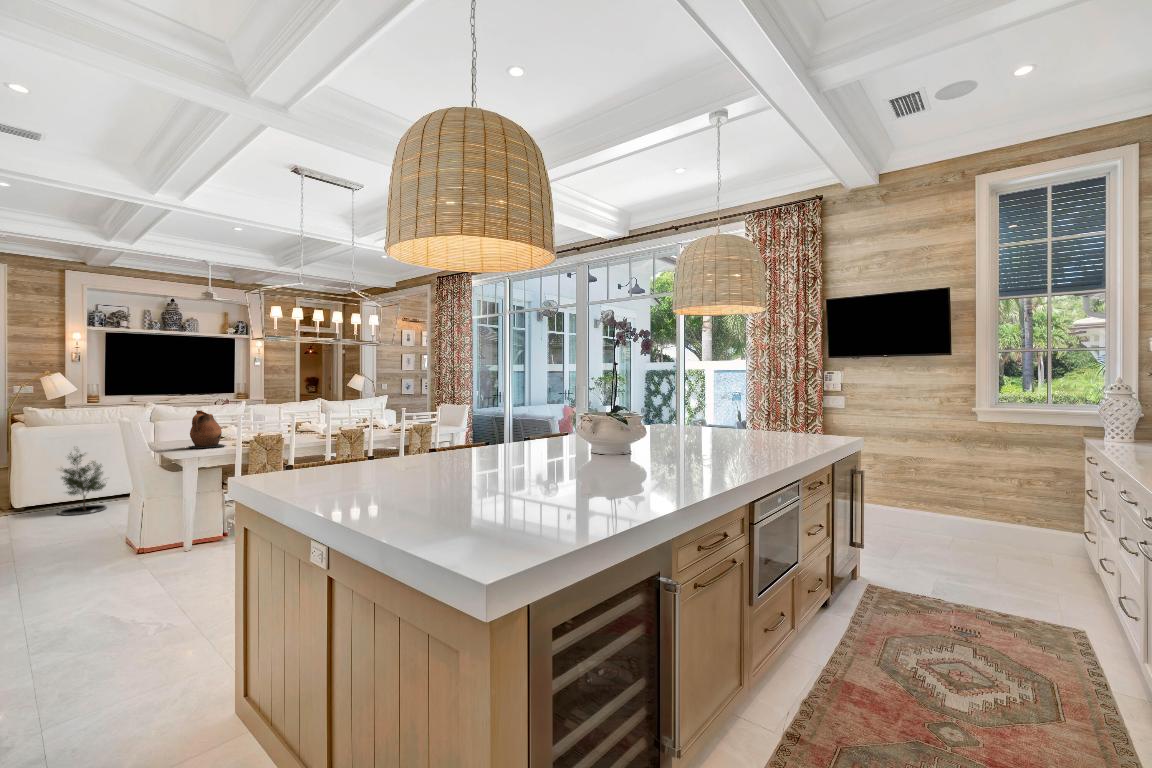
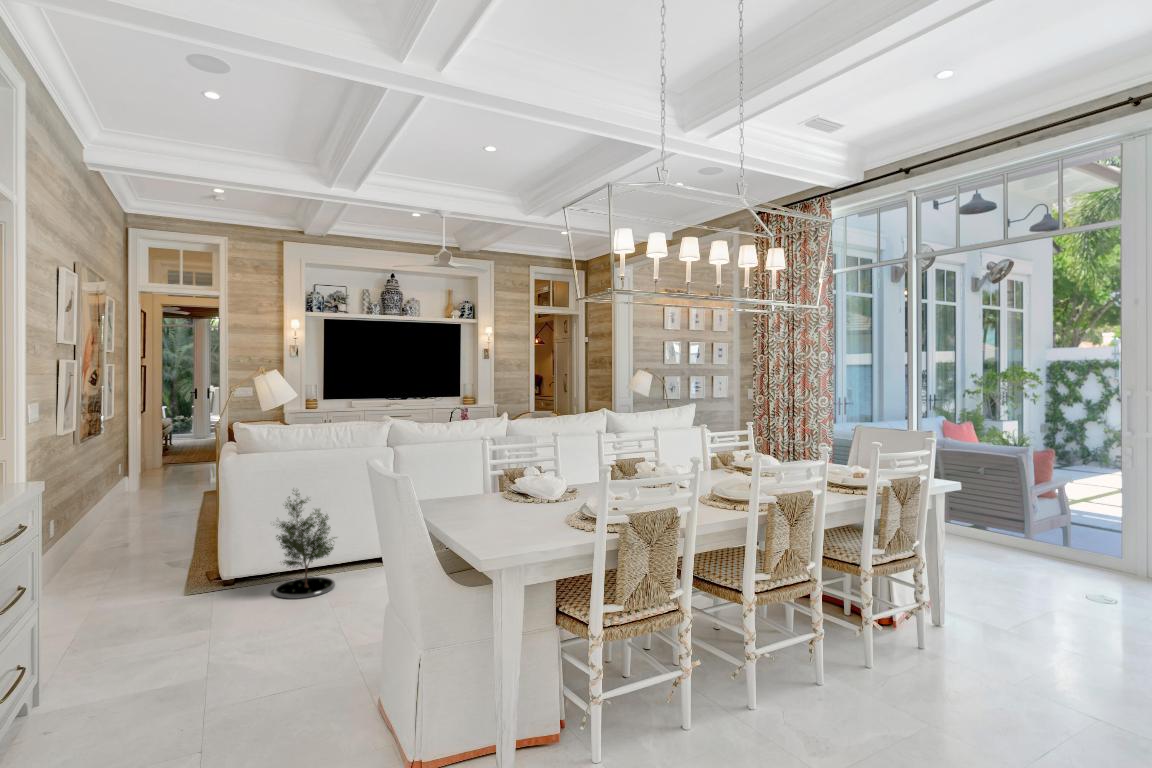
ceramic pitcher: present [188,410,226,448] -> none [475,450,546,530]

